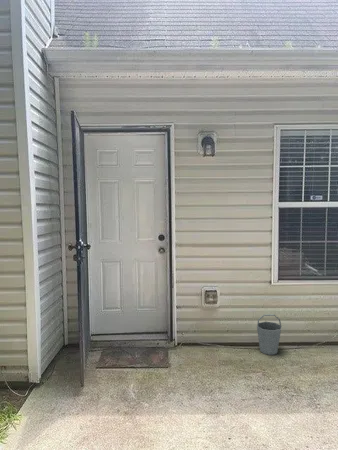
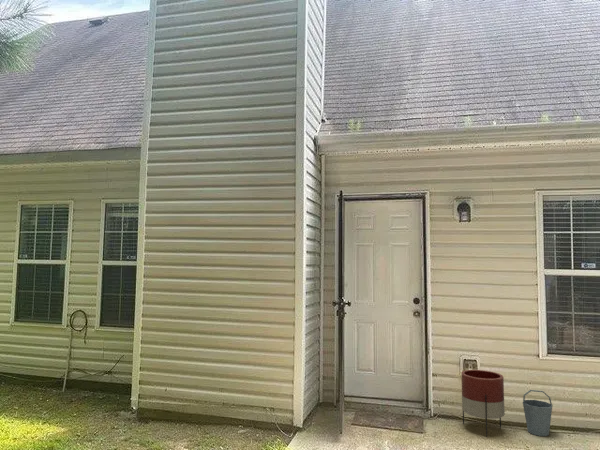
planter: none [204,300,242,364] -> present [461,370,505,437]

